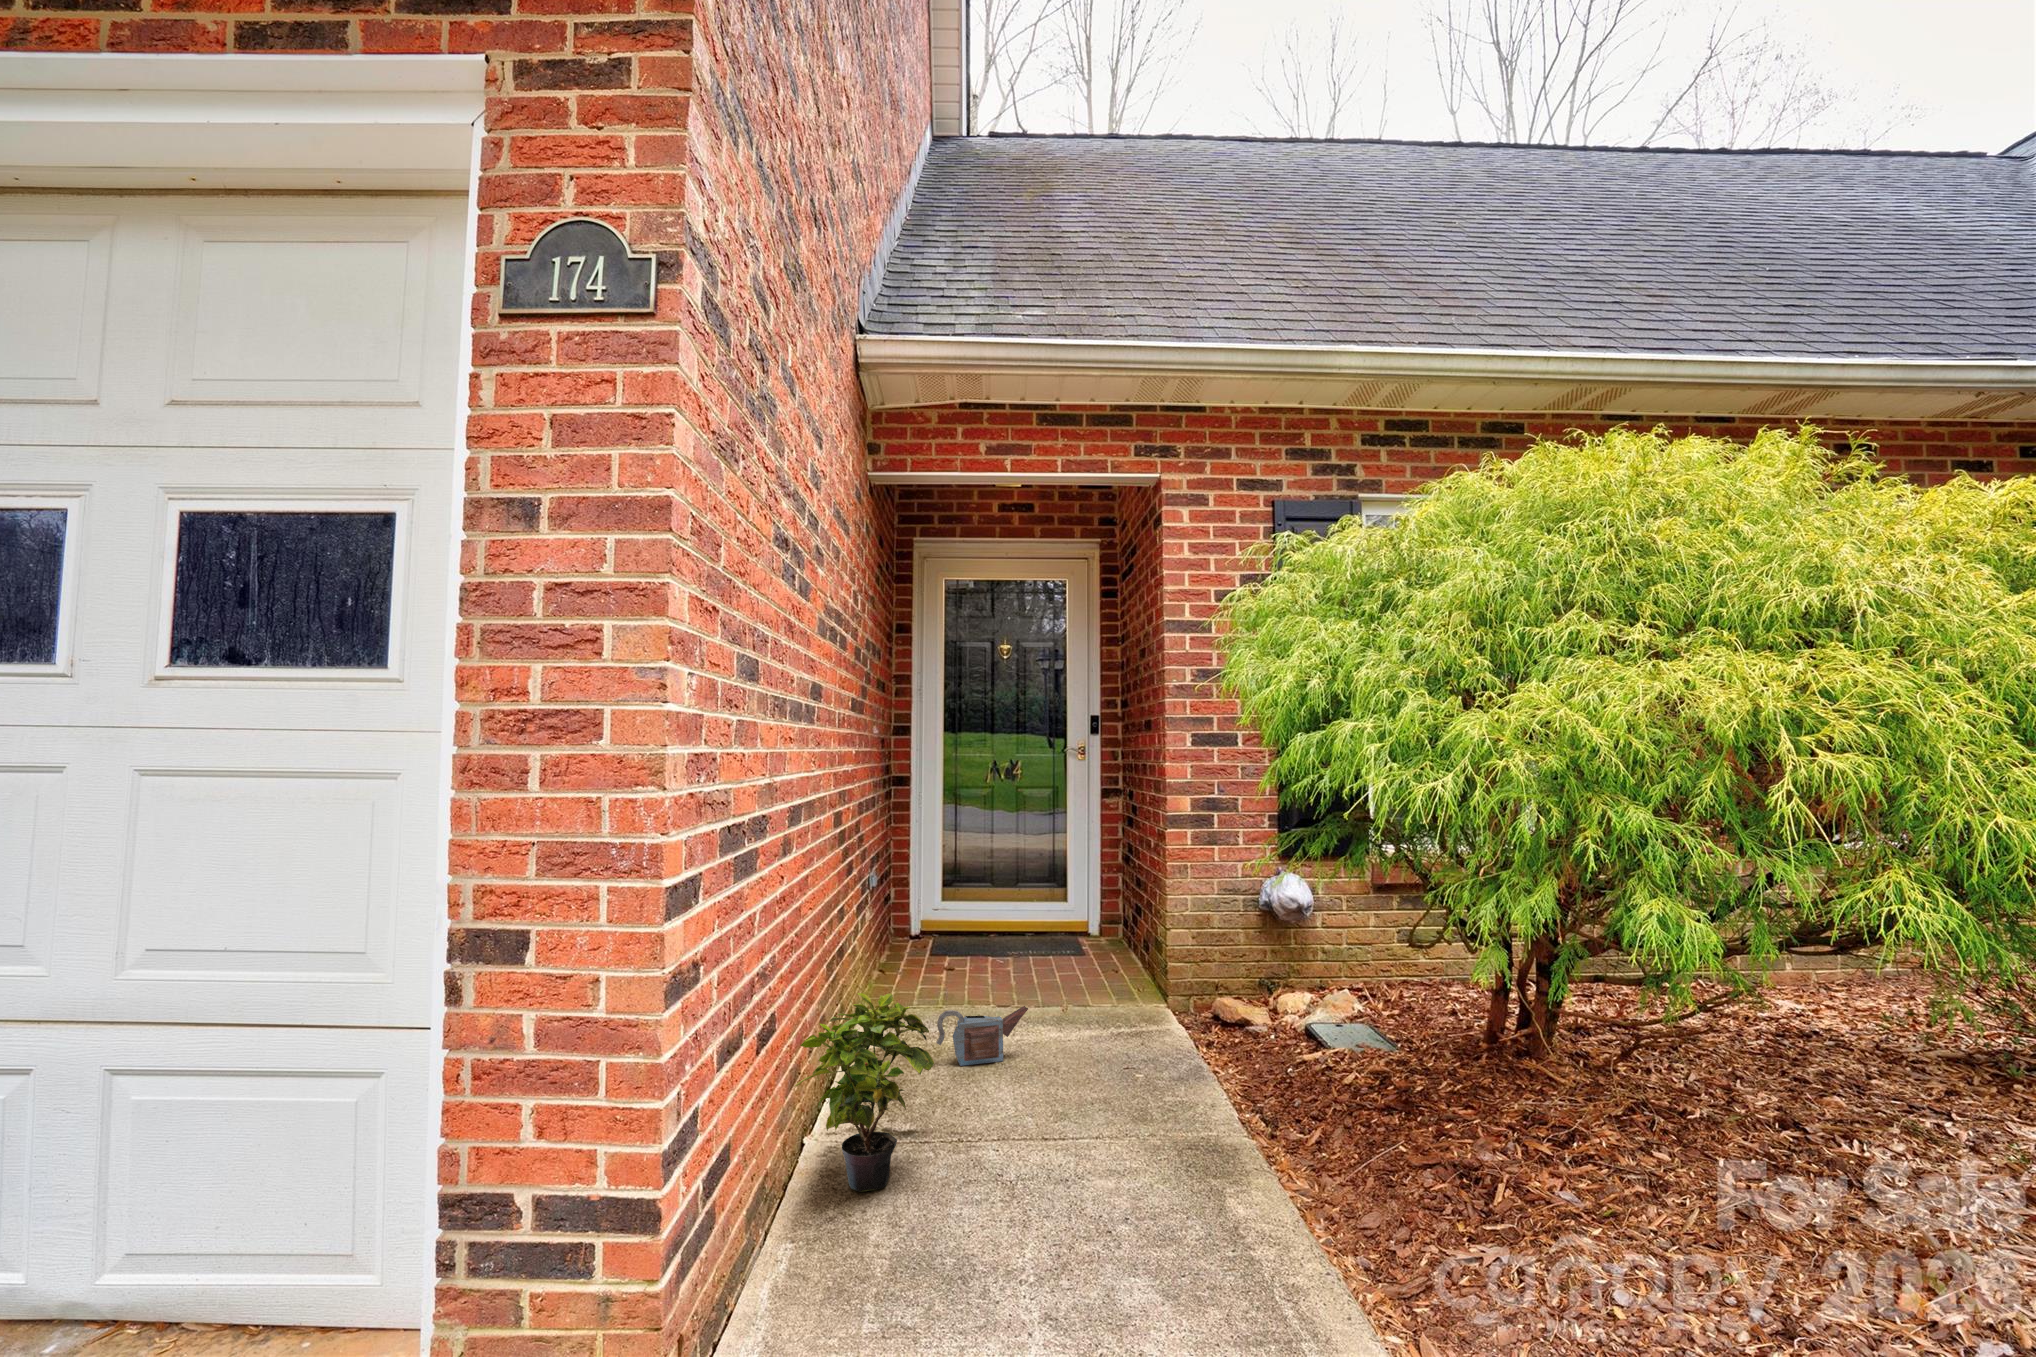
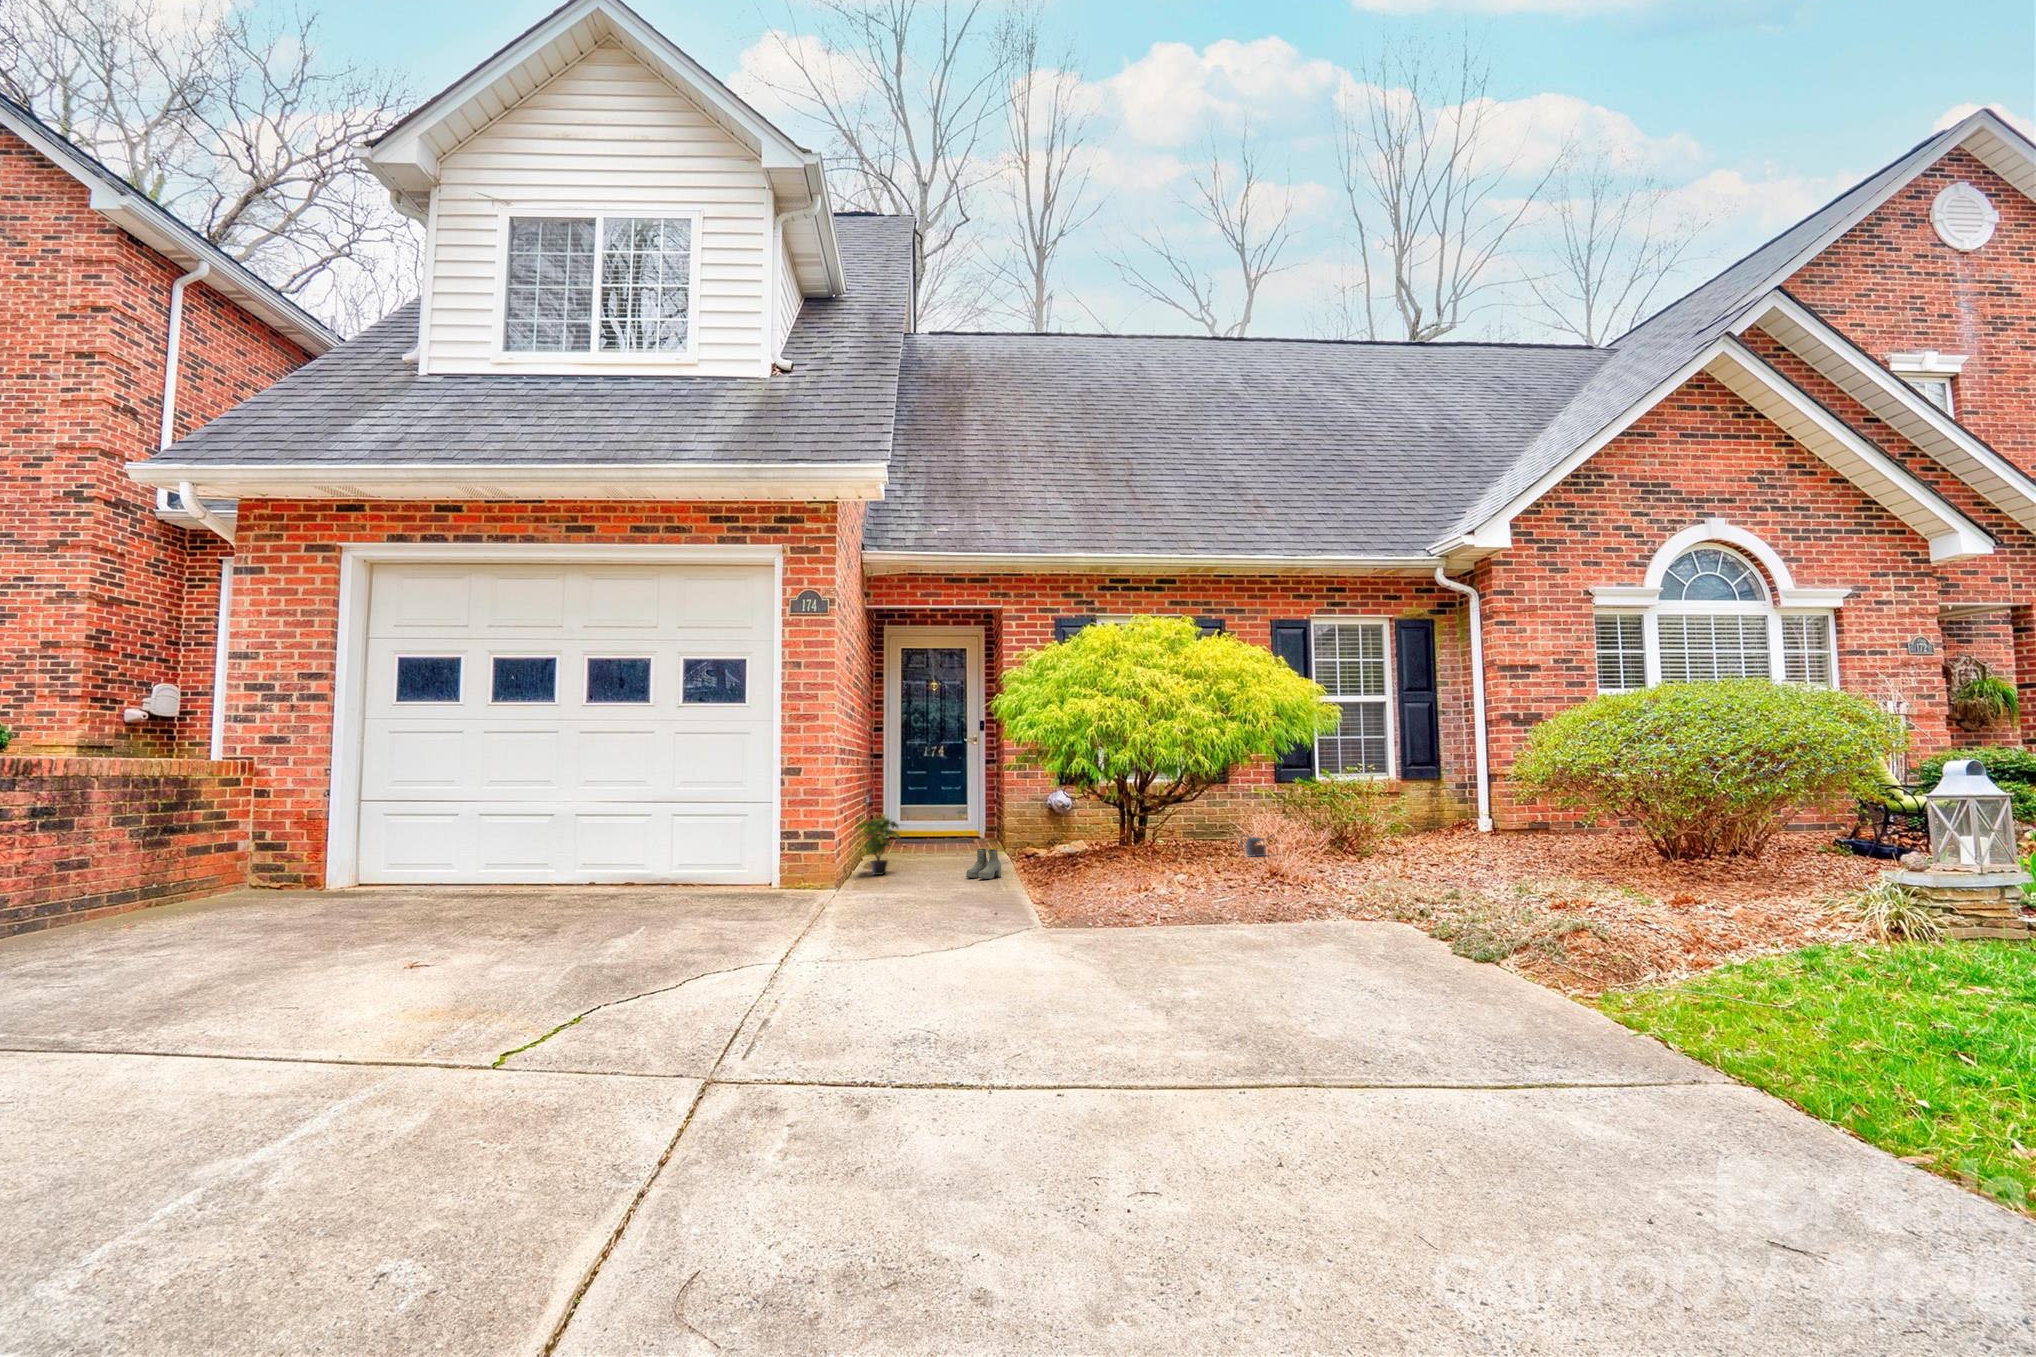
watering can: present [936,1006,1028,1066] -> present [1240,835,1273,857]
boots: none [1144,1137,1253,1272] -> present [966,849,1001,879]

